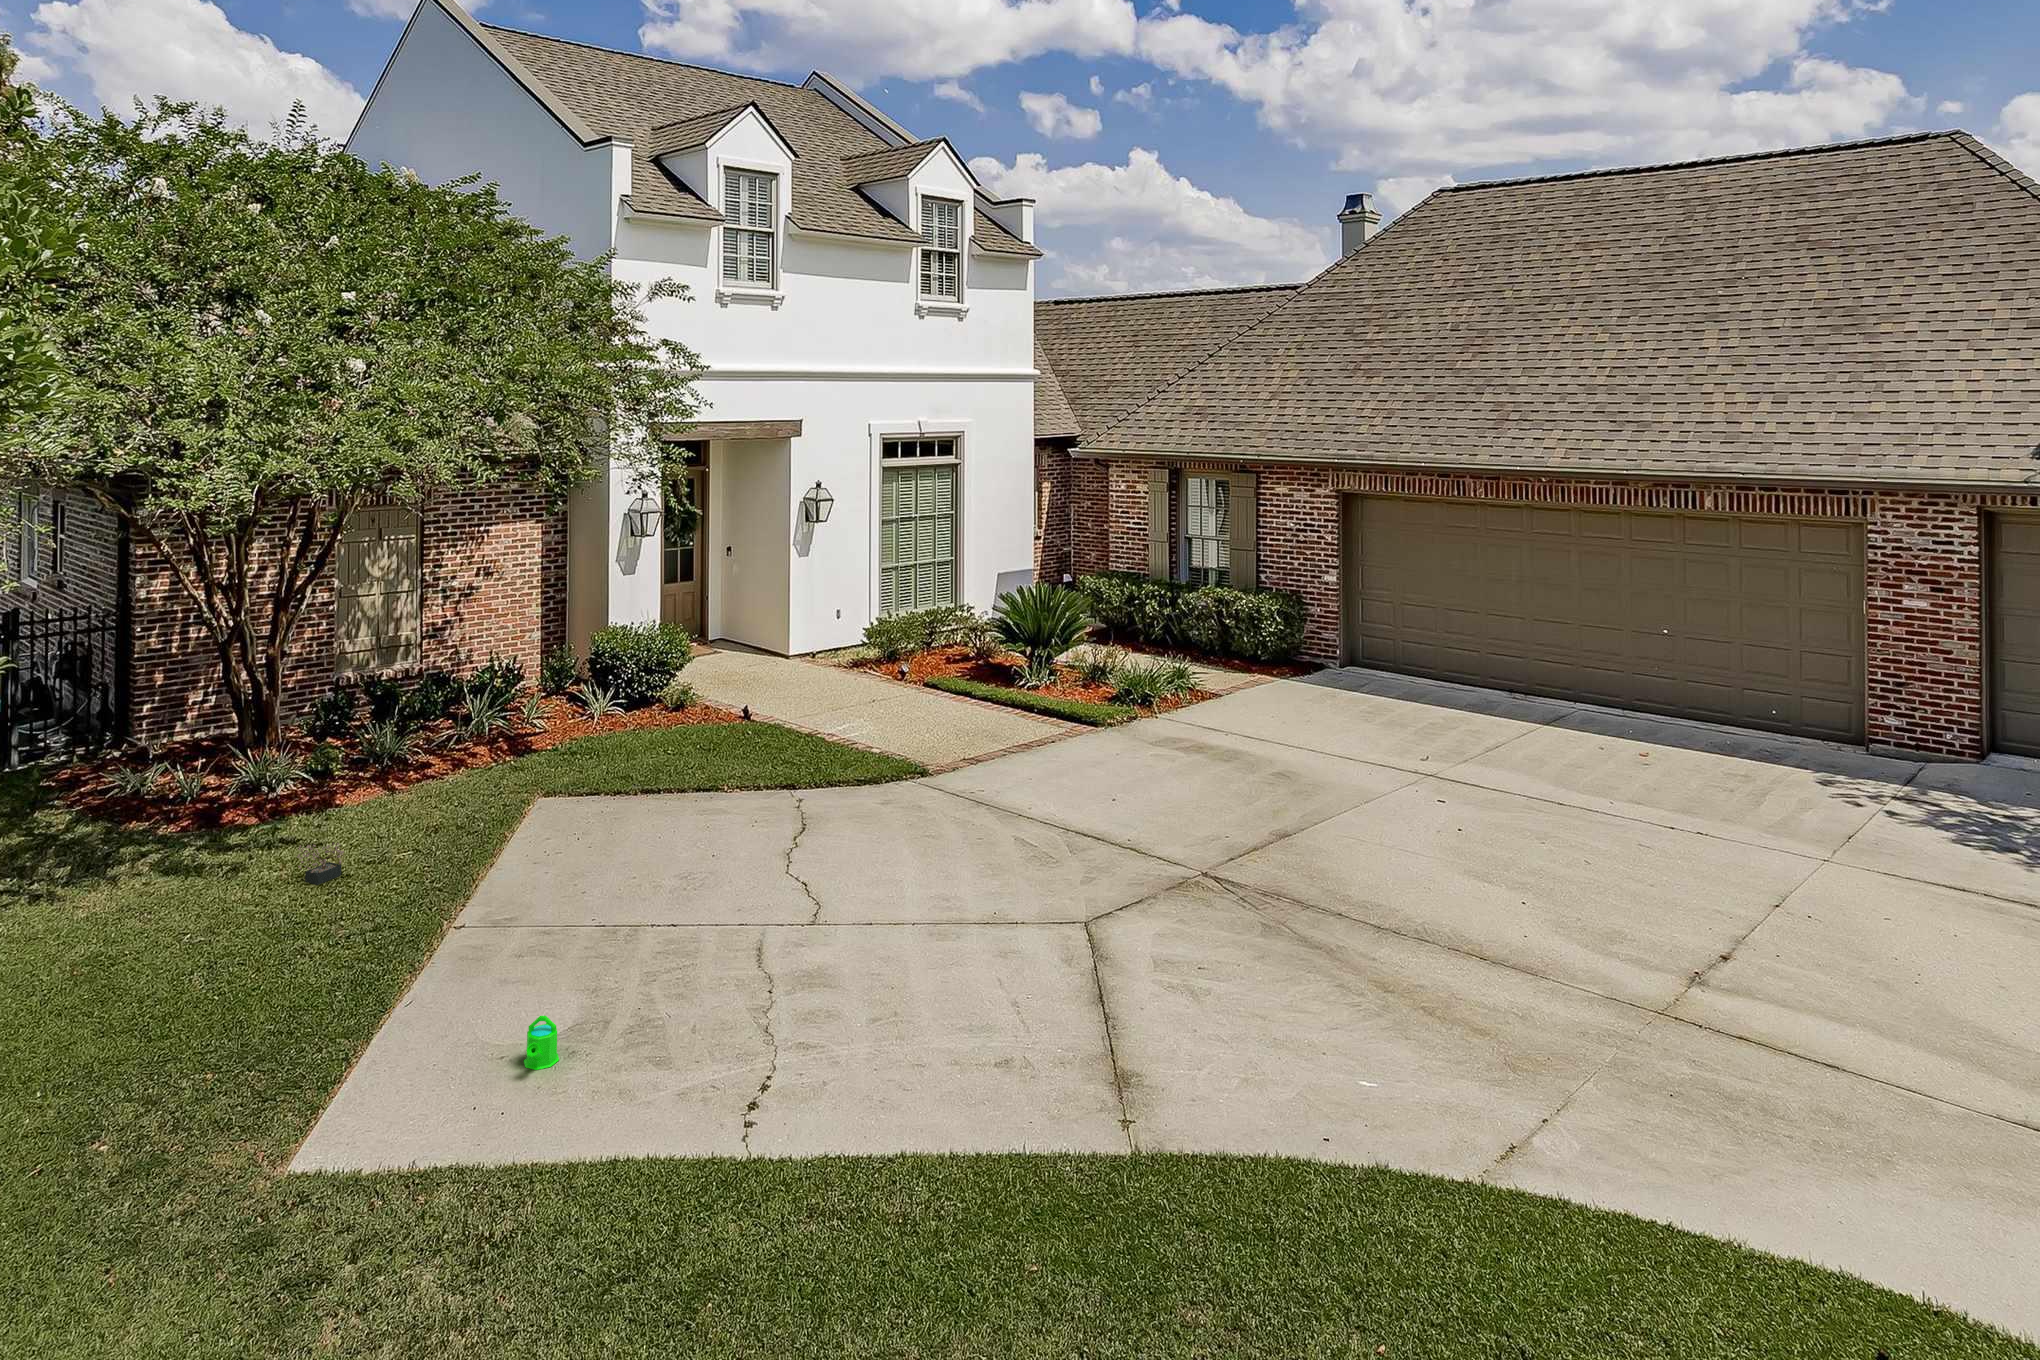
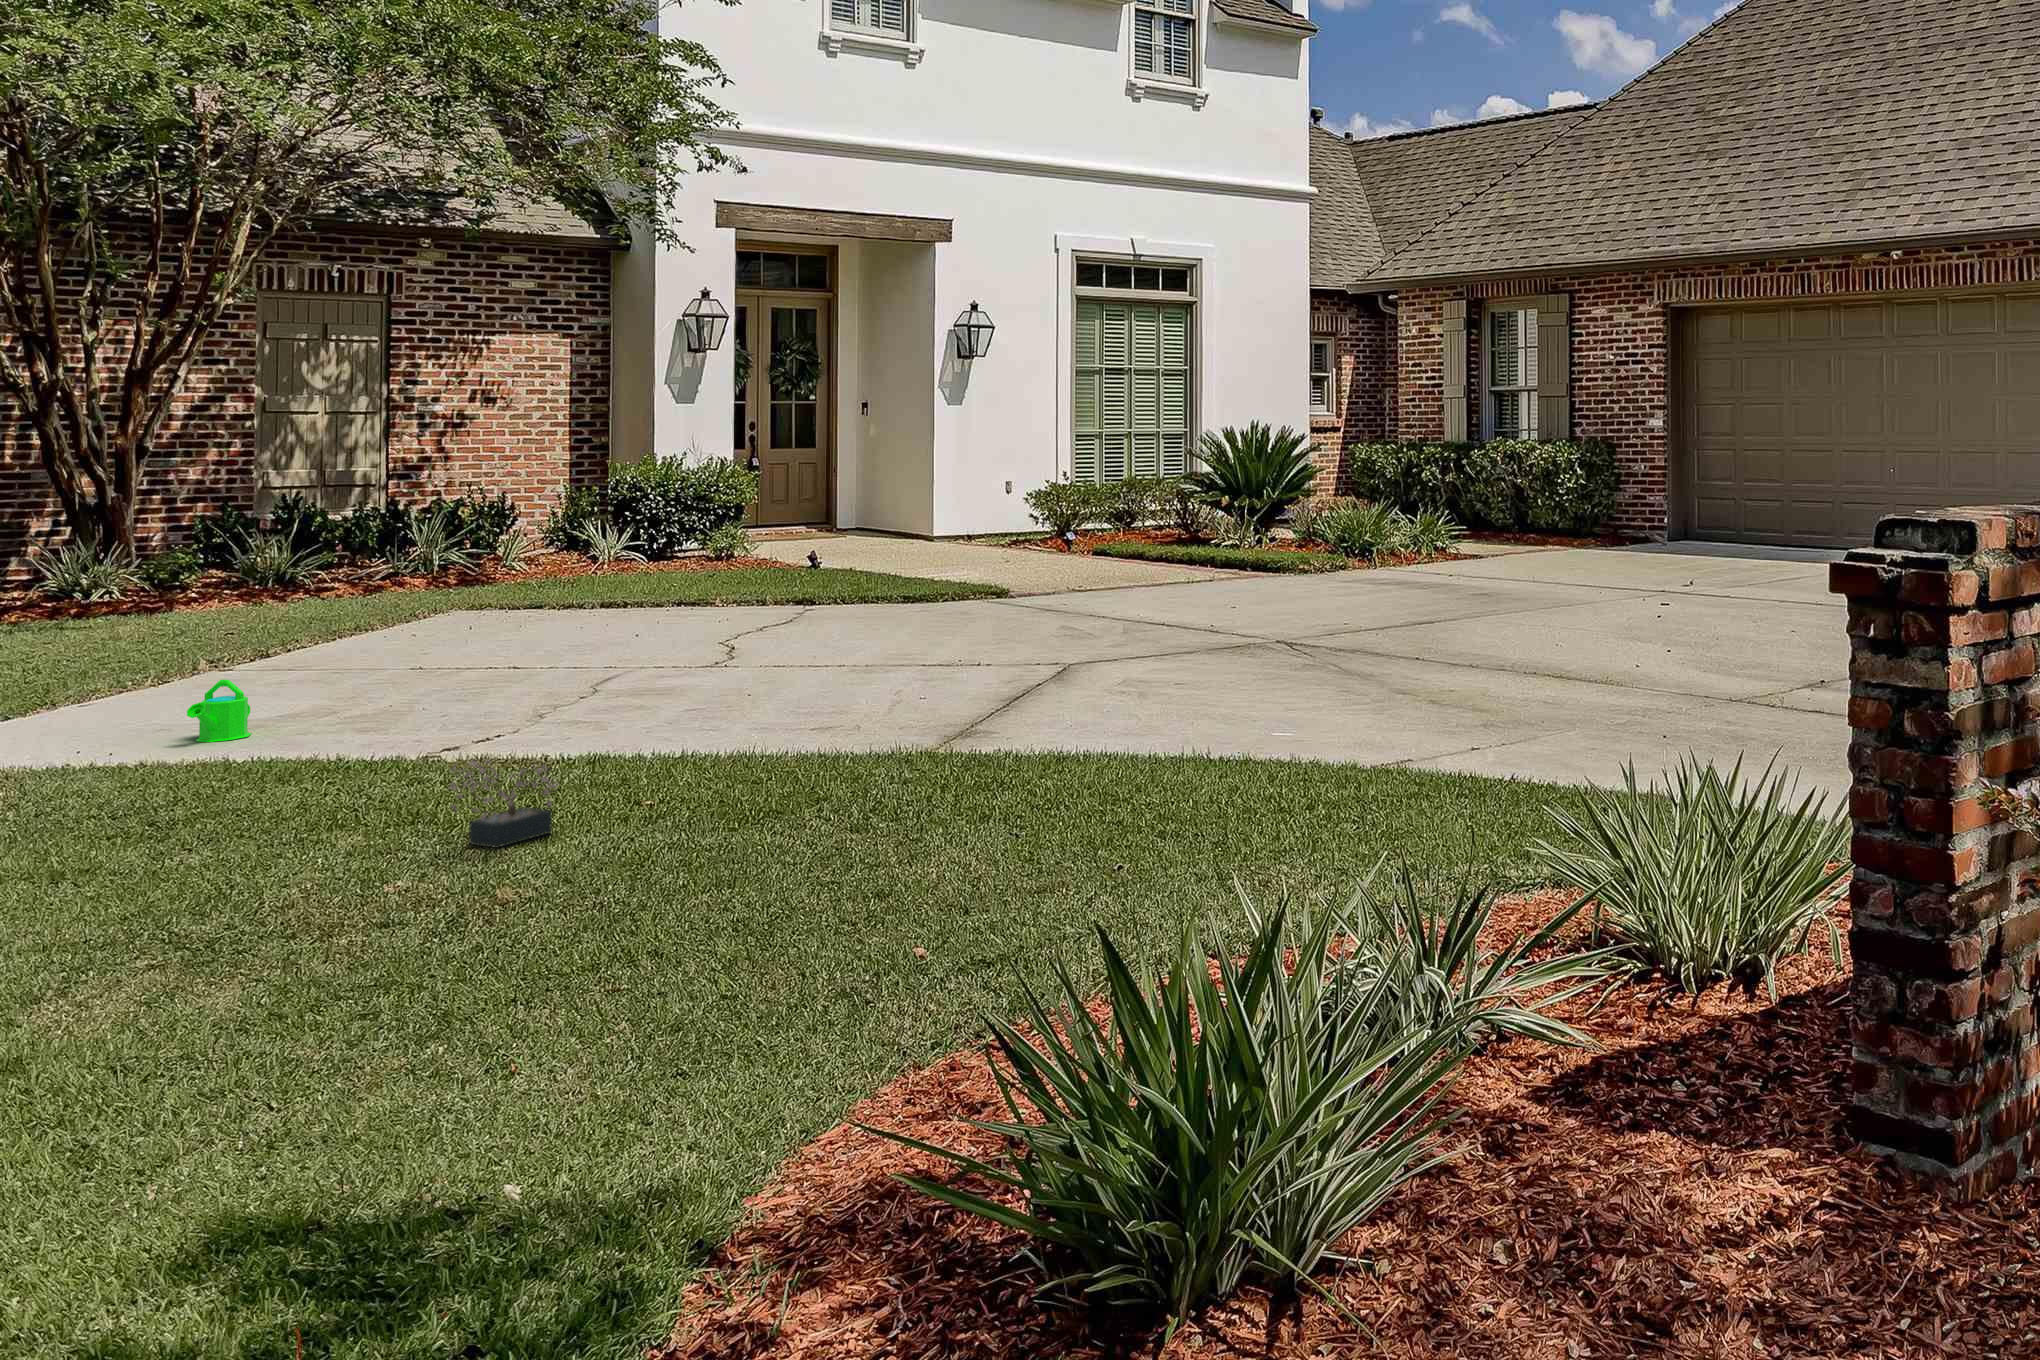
decorative plant: present [297,843,344,885] -> present [449,761,557,848]

